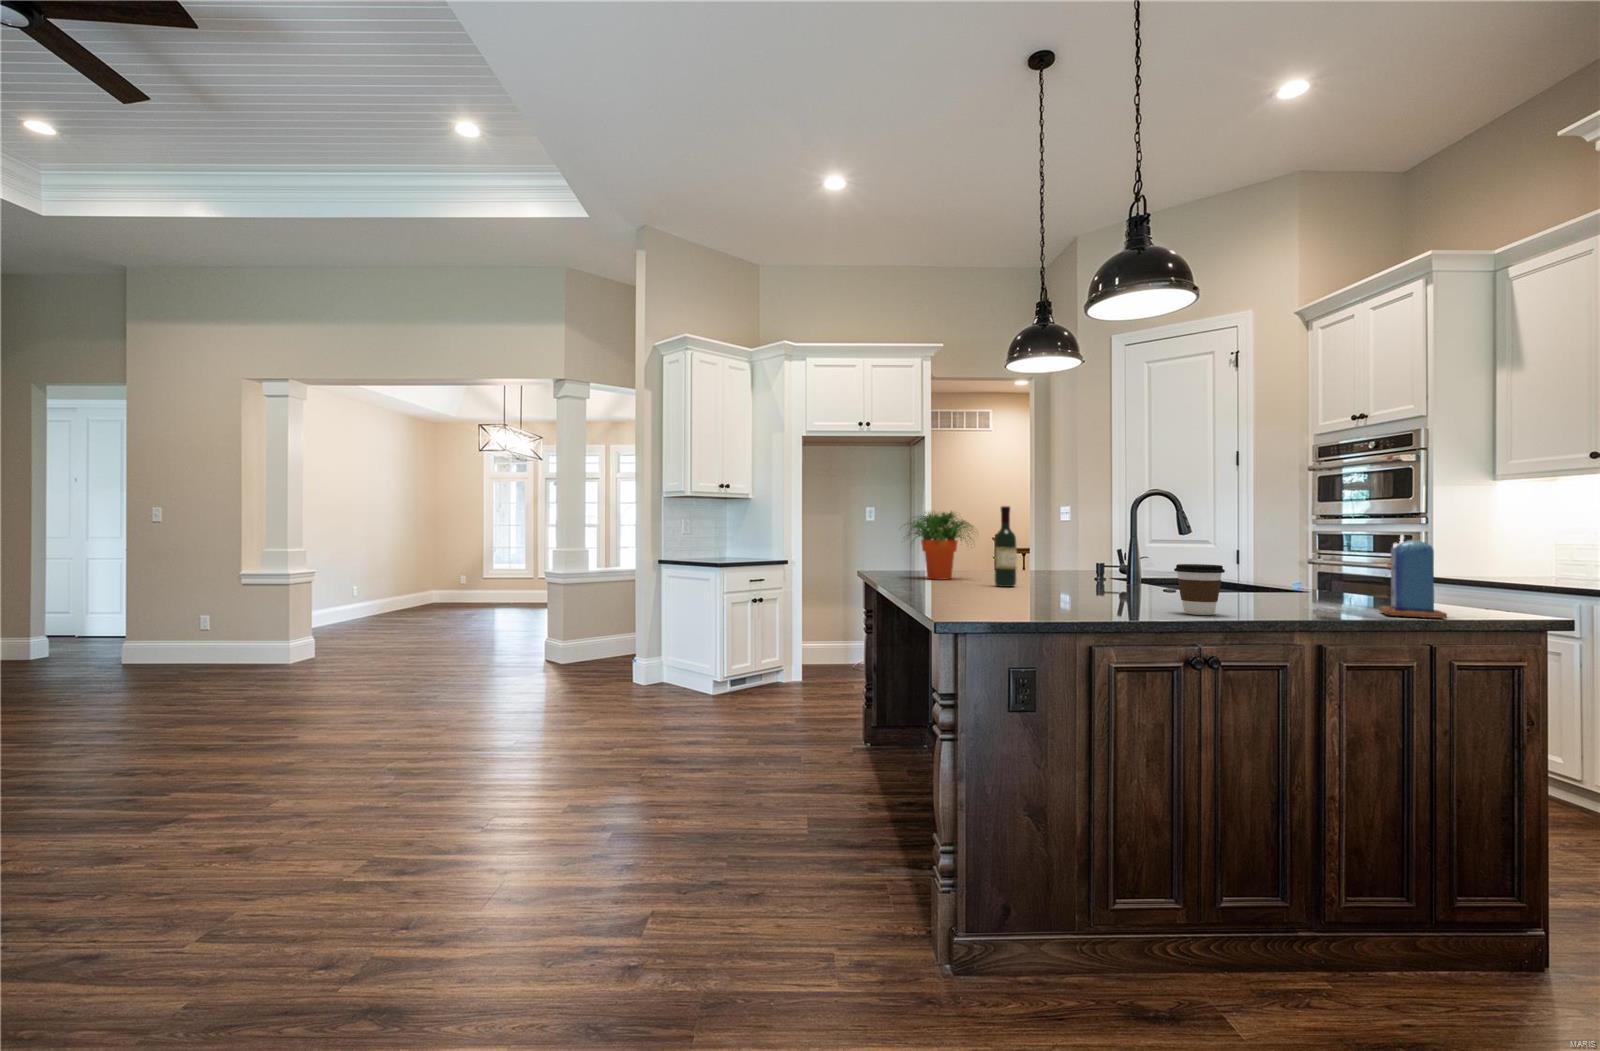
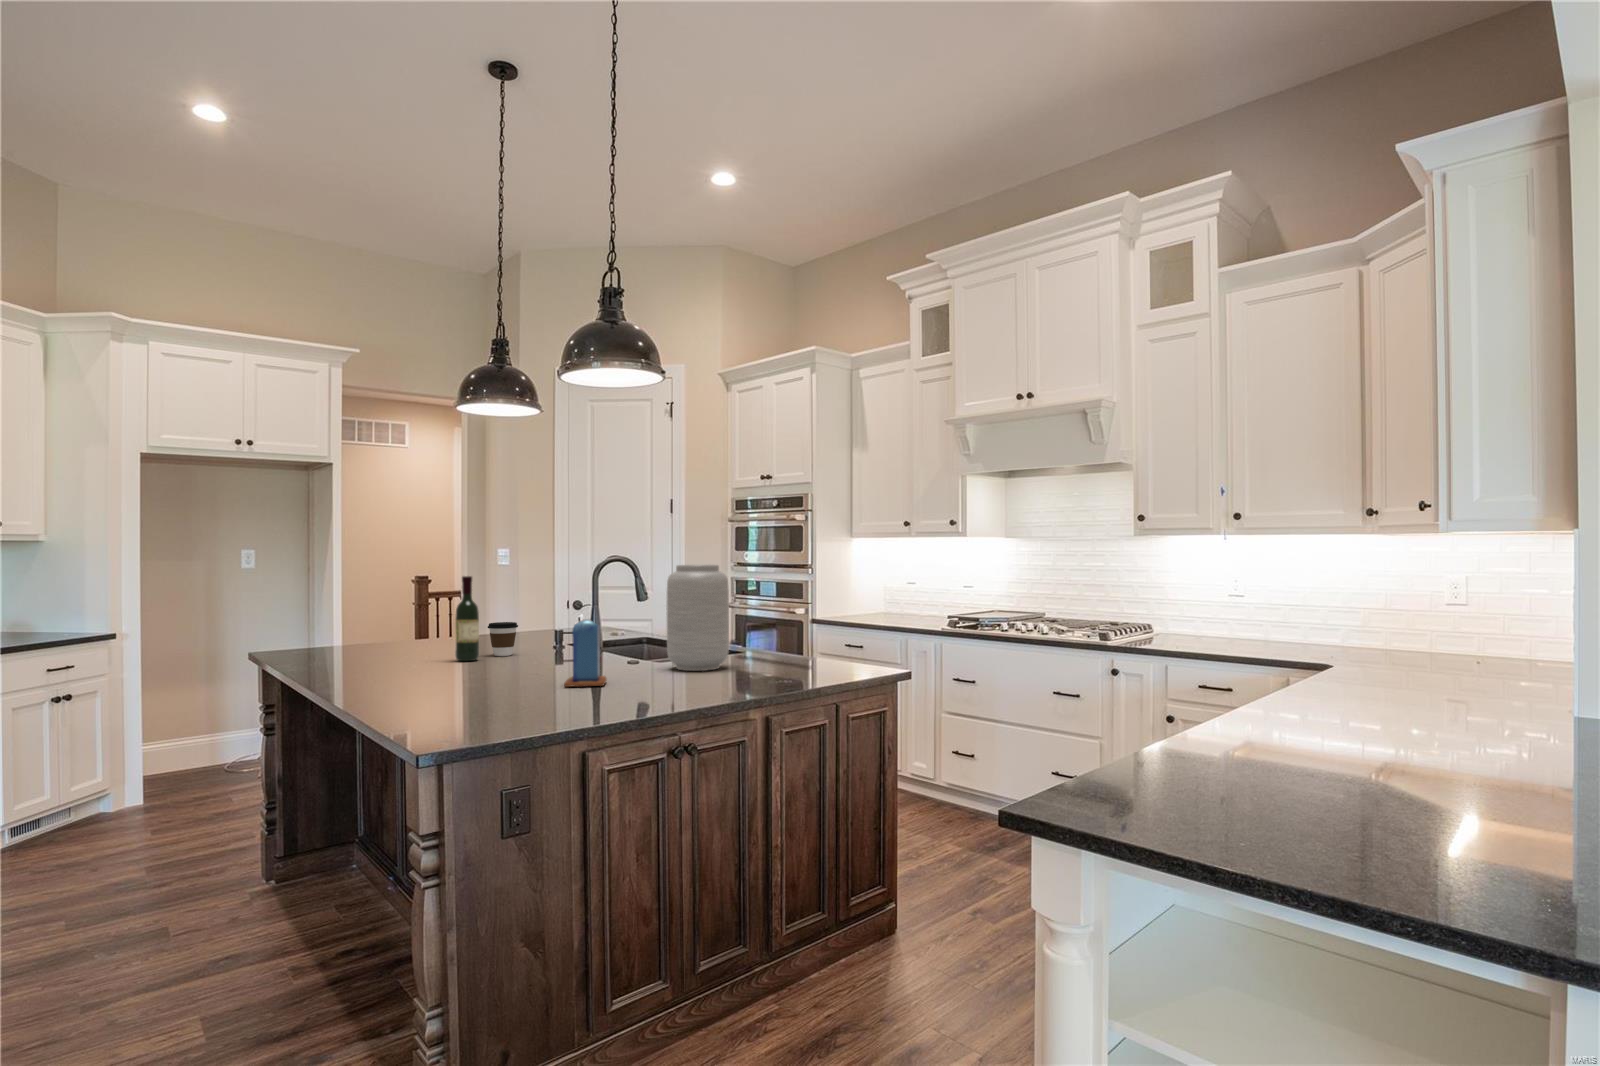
vase: none [1227,480,1321,613] -> present [667,565,729,671]
potted plant: present [907,511,973,580] -> none [331,576,432,657]
candle: present [1379,535,1447,618] -> present [564,615,606,687]
coffee cup: present [1174,564,1225,615] -> present [488,622,518,656]

